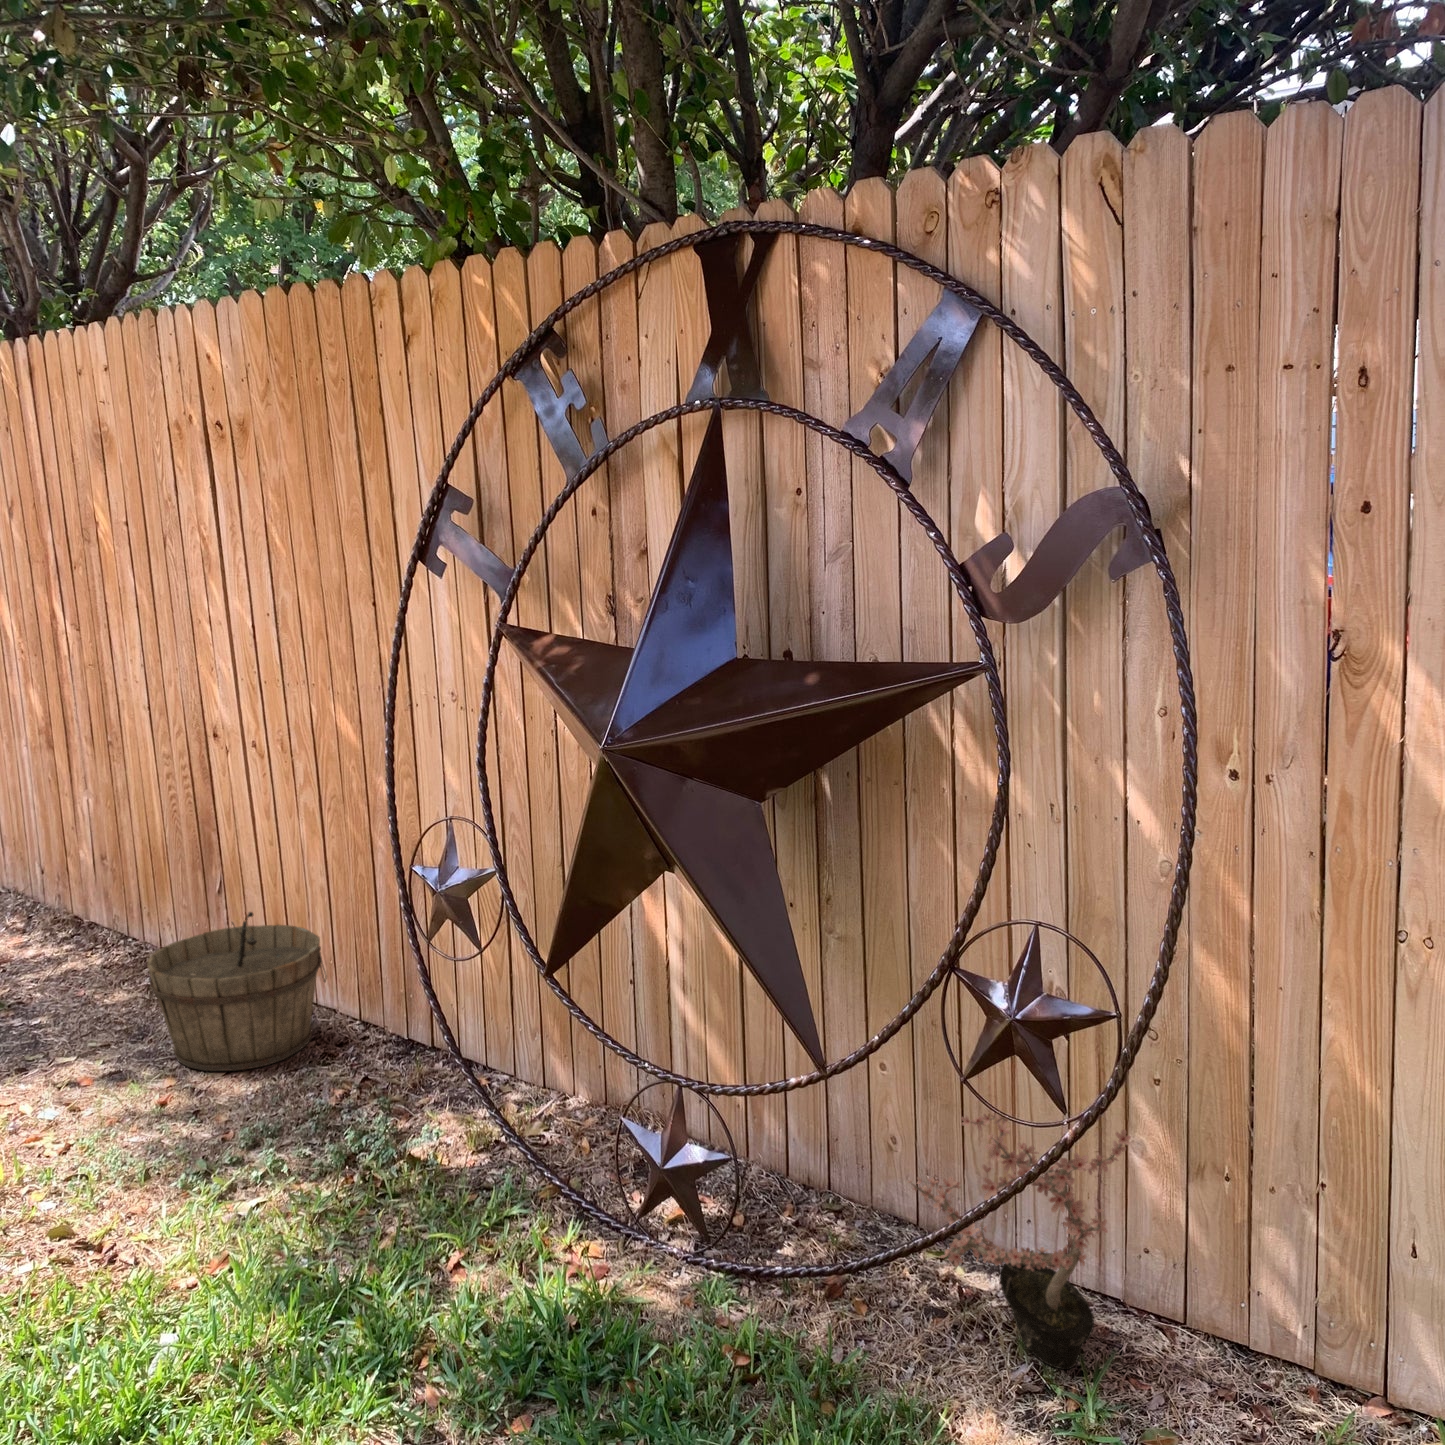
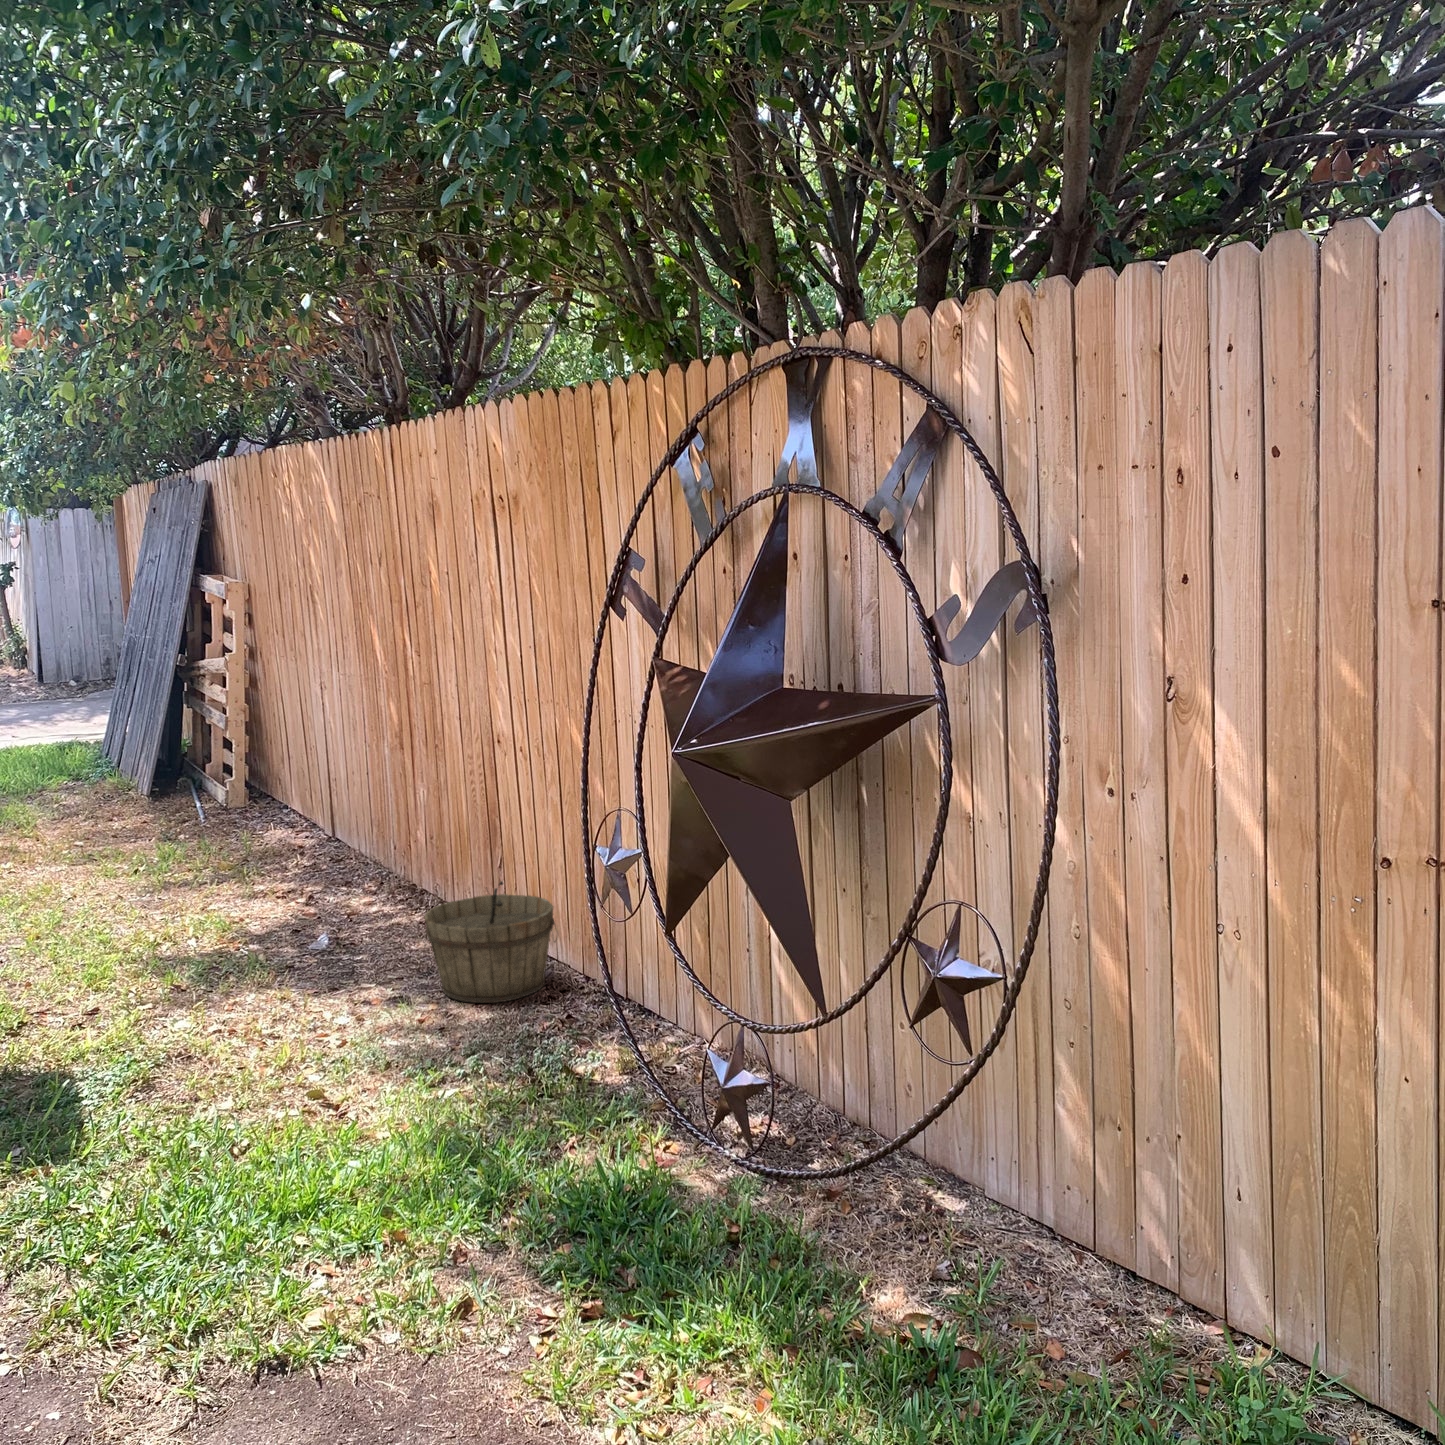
potted plant: present [908,1111,1131,1369] -> none [883,1049,1049,1270]

